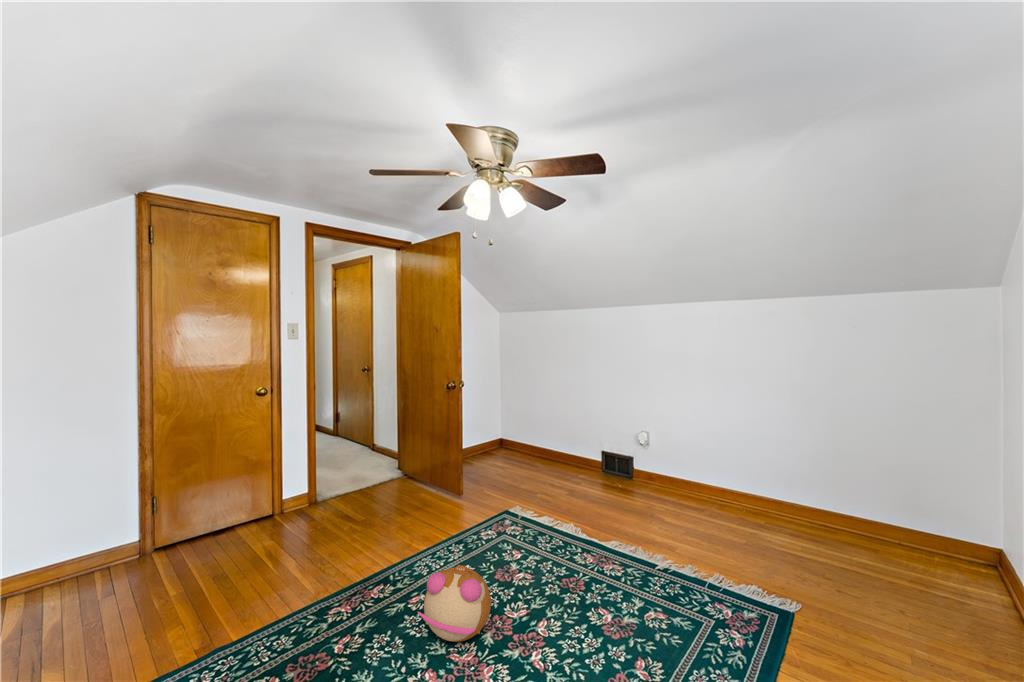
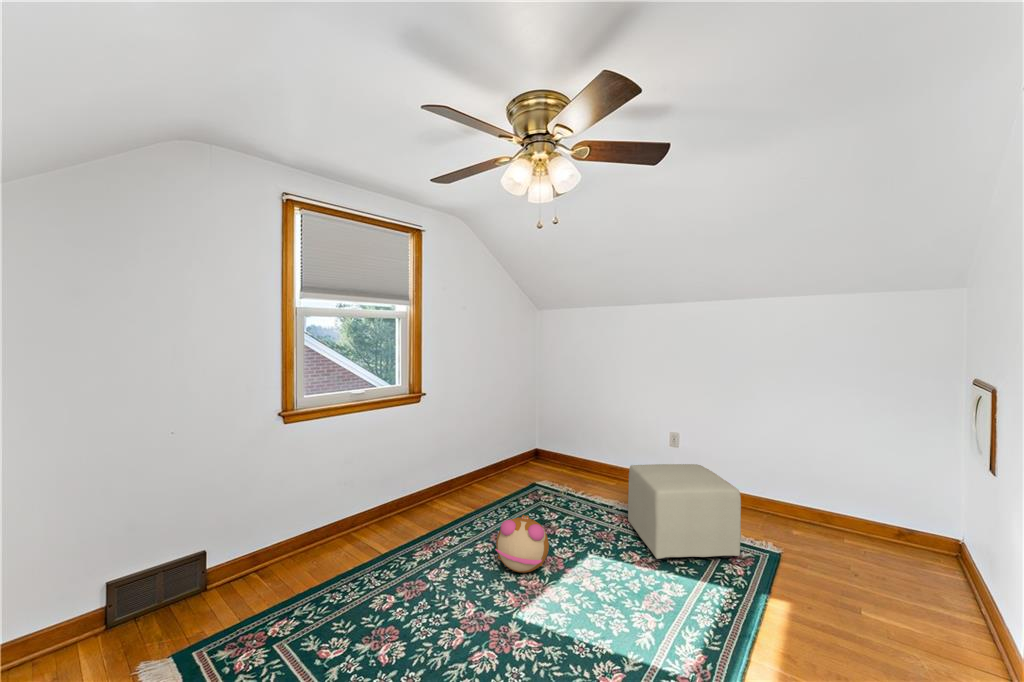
ottoman: none [604,493,741,621] -> present [628,464,741,559]

